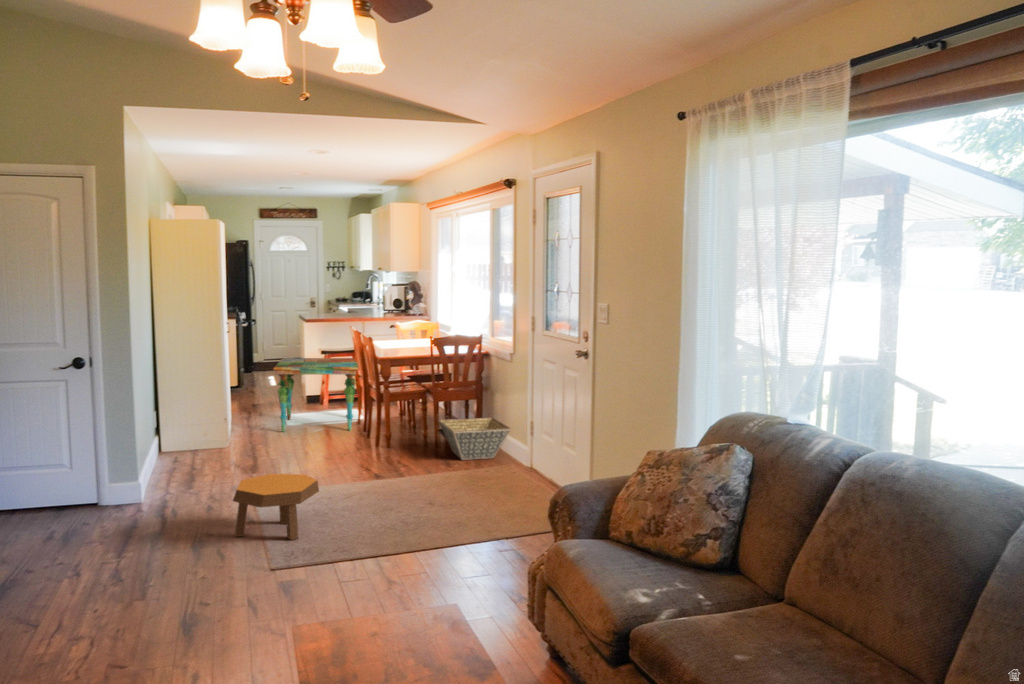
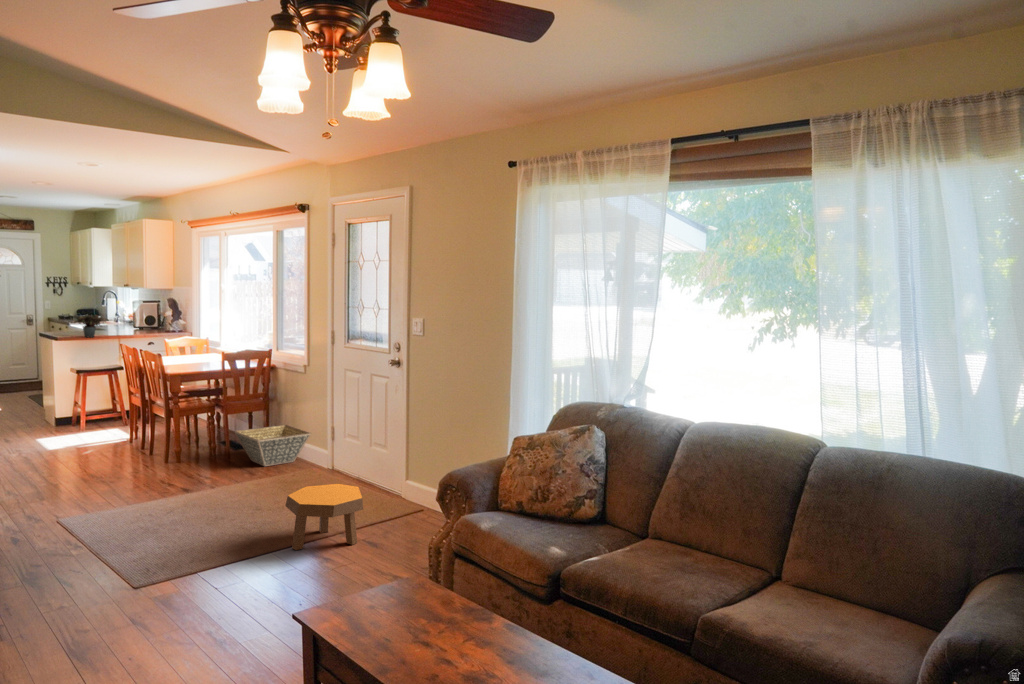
potted plant: none [319,297,354,319] -> present [71,315,104,337]
side table: present [273,358,358,432] -> none [32,377,135,458]
footstool: present [233,474,319,540] -> present [285,484,363,550]

